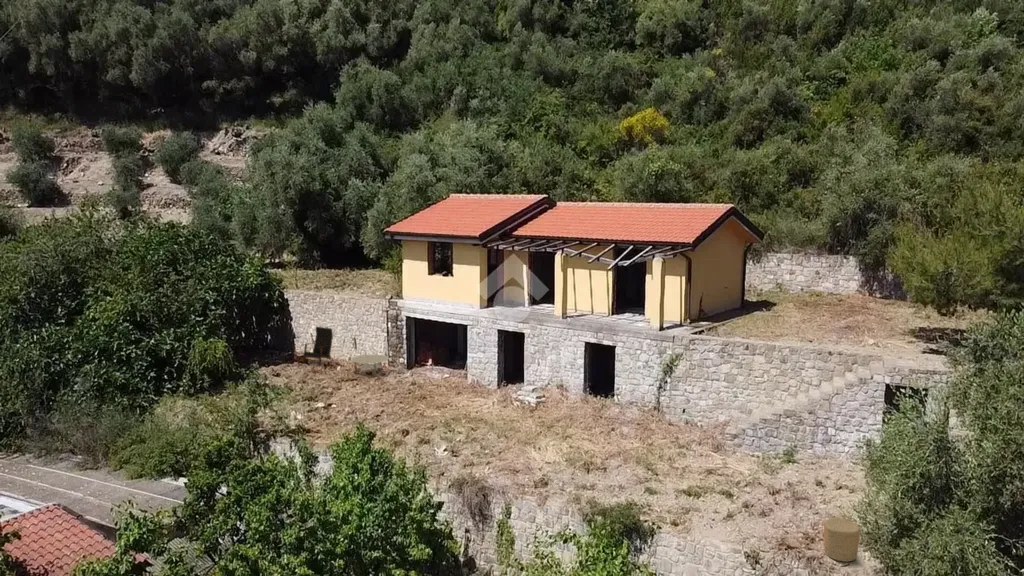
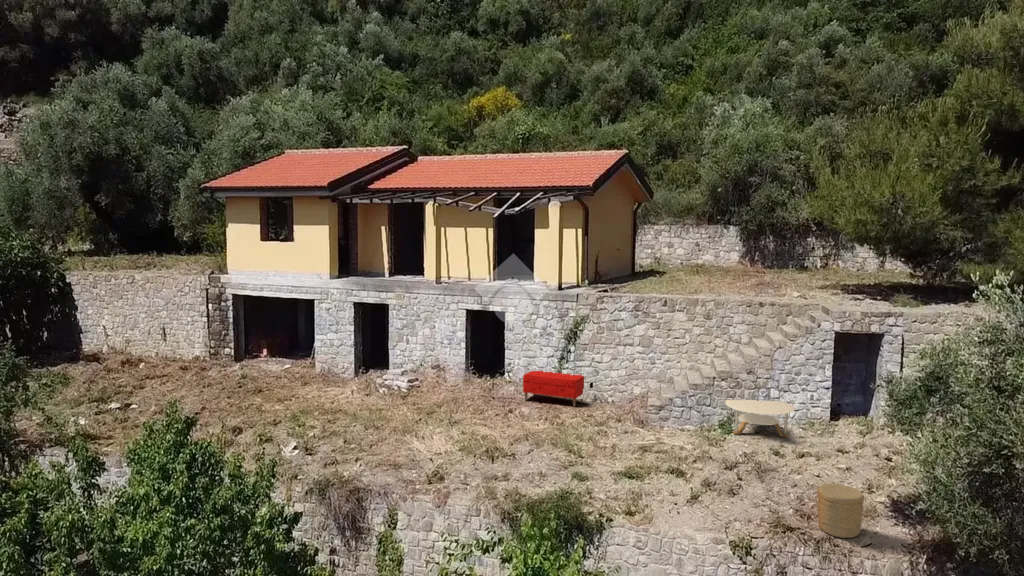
lounge chair: present [303,327,333,365] -> none [86,315,134,364]
round table: present [352,355,388,377] -> present [725,400,794,437]
bench: none [626,395,679,430] -> present [523,371,585,407]

